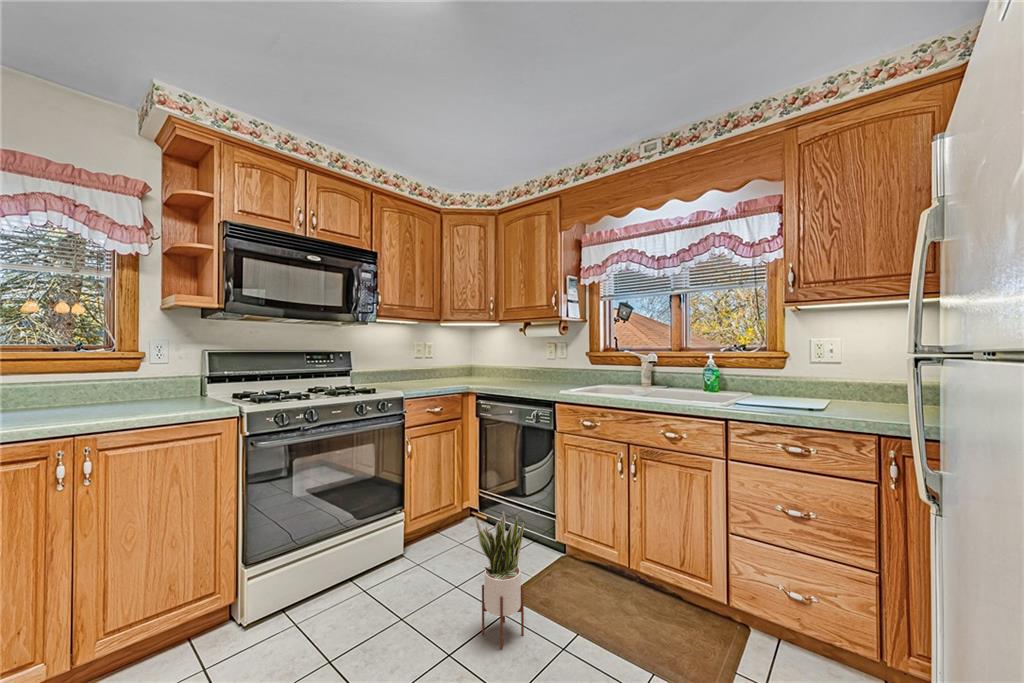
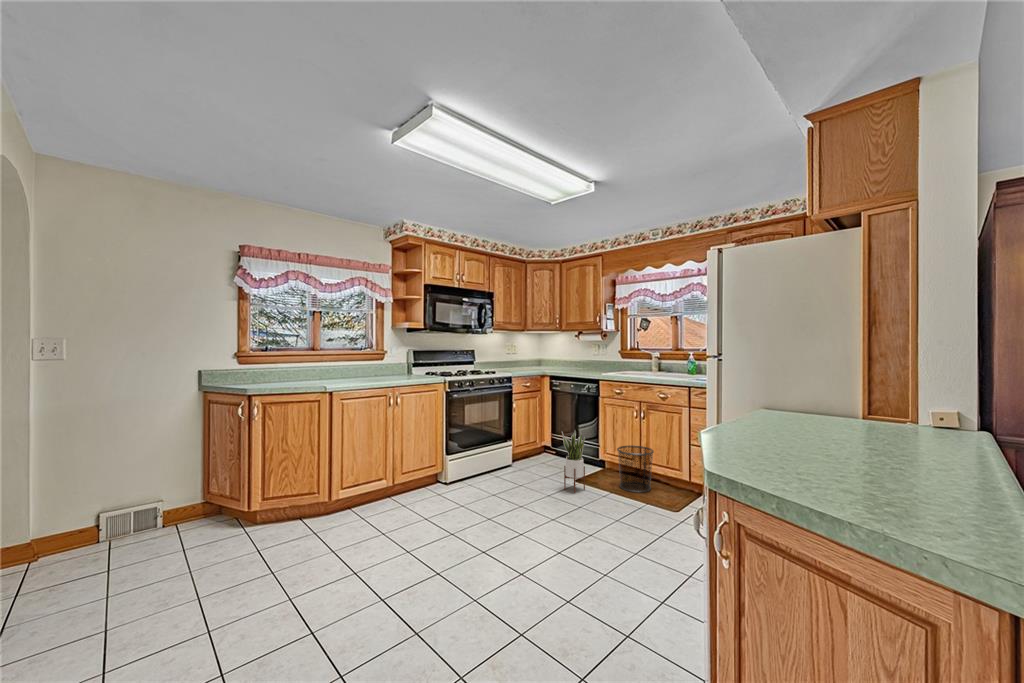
waste bin: none [587,530,660,639] -> present [617,445,654,493]

